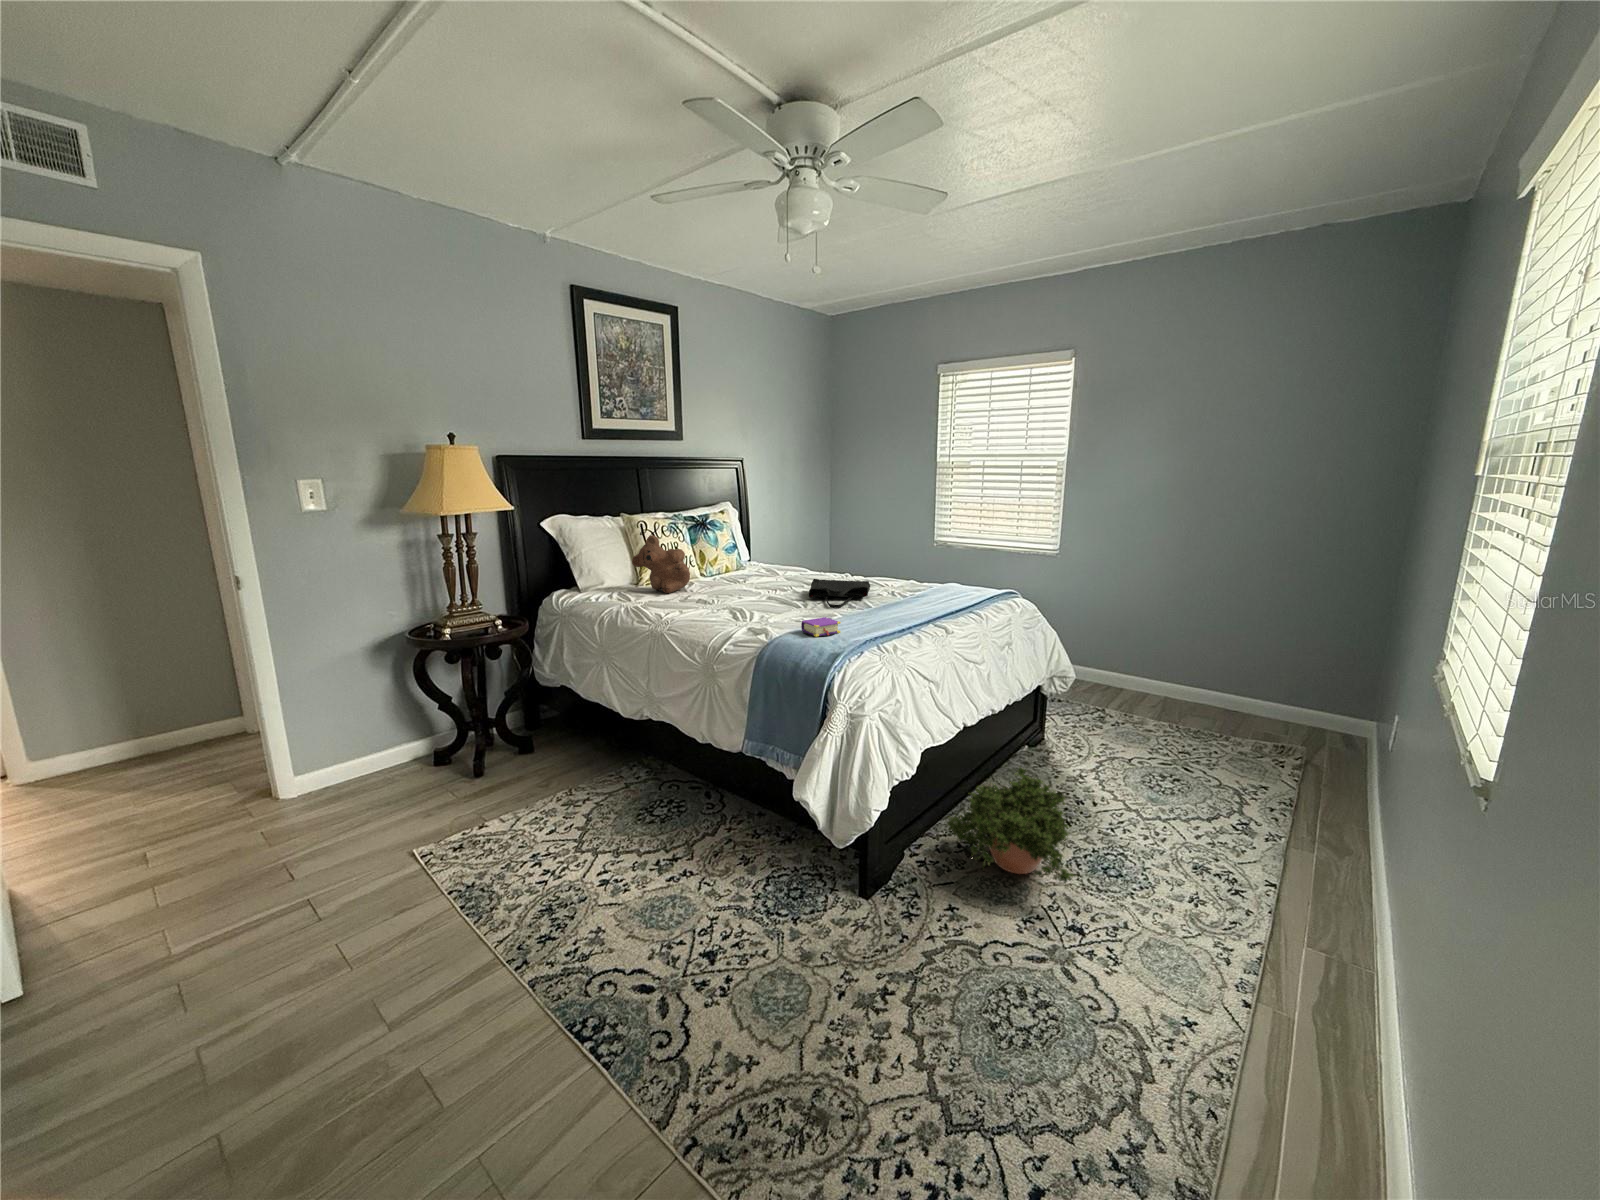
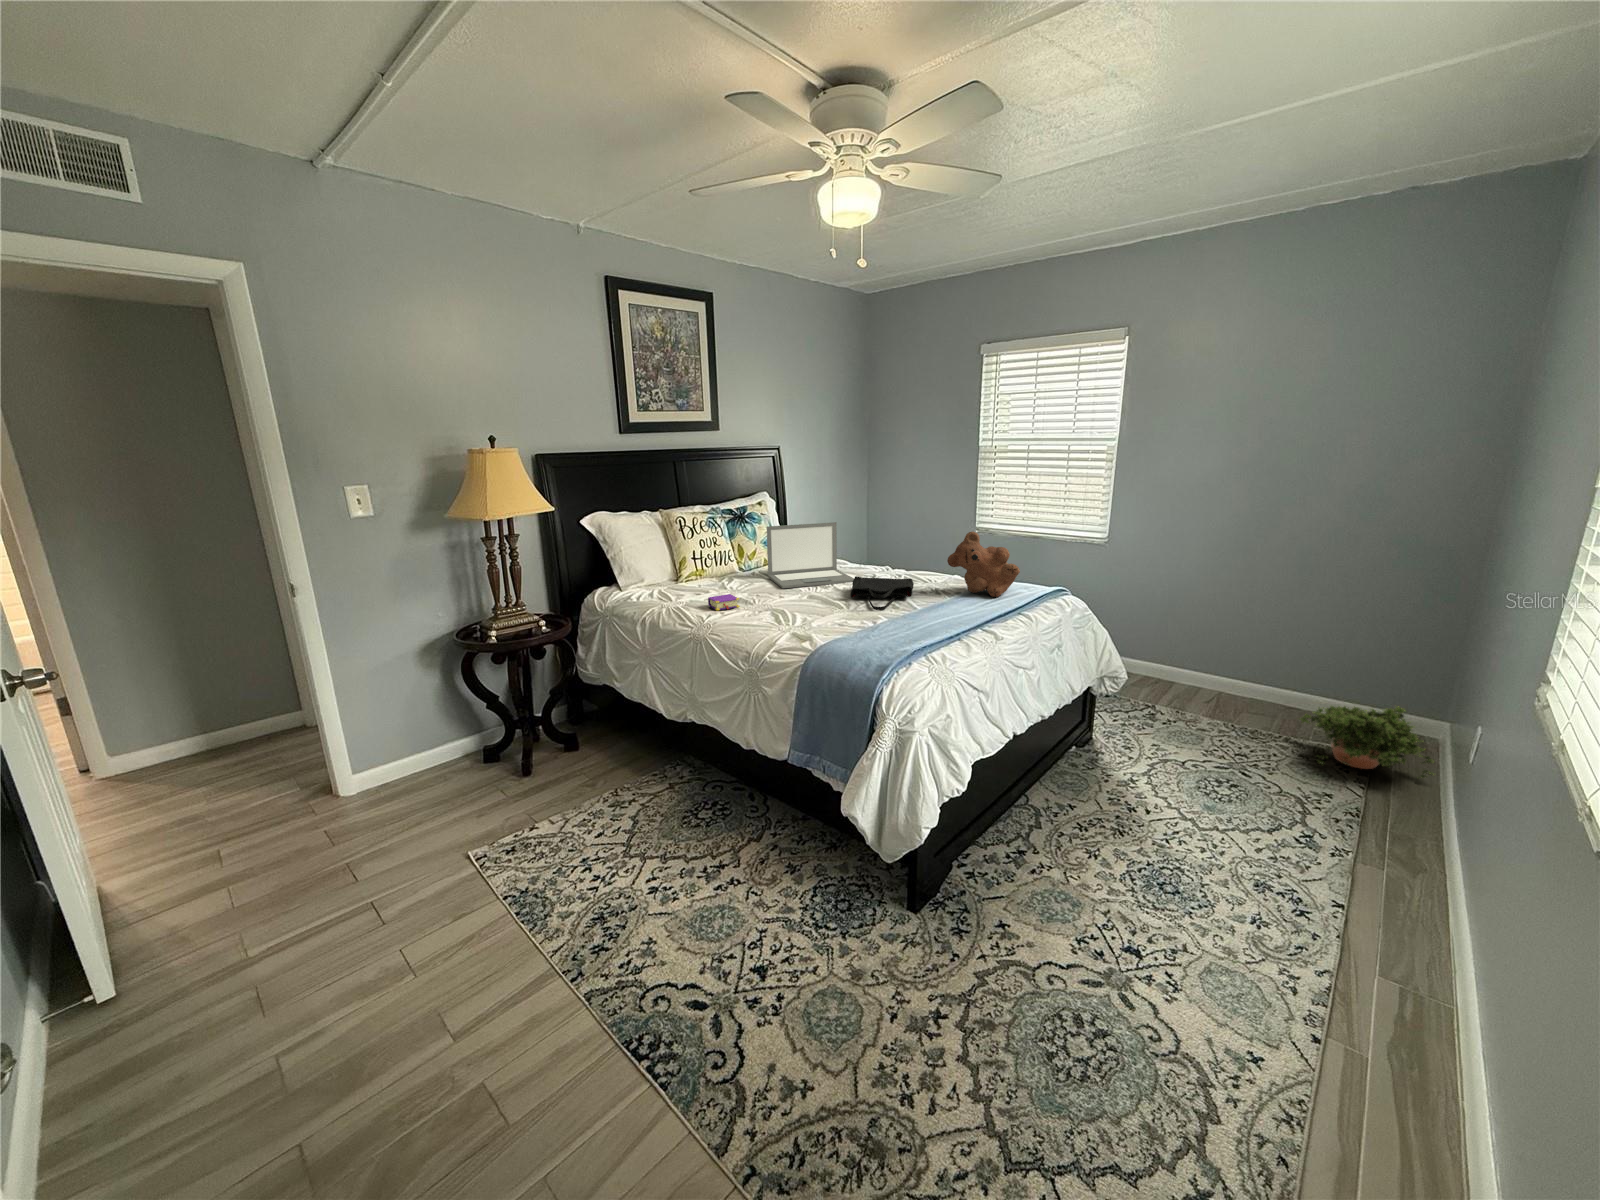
laptop: none [728,529,815,591] -> present [767,522,854,588]
teddy bear: present [632,535,690,593] -> present [947,532,1020,597]
book: present [801,617,841,637] -> present [708,594,740,610]
potted plant: present [947,767,1074,883] -> present [1300,706,1434,778]

